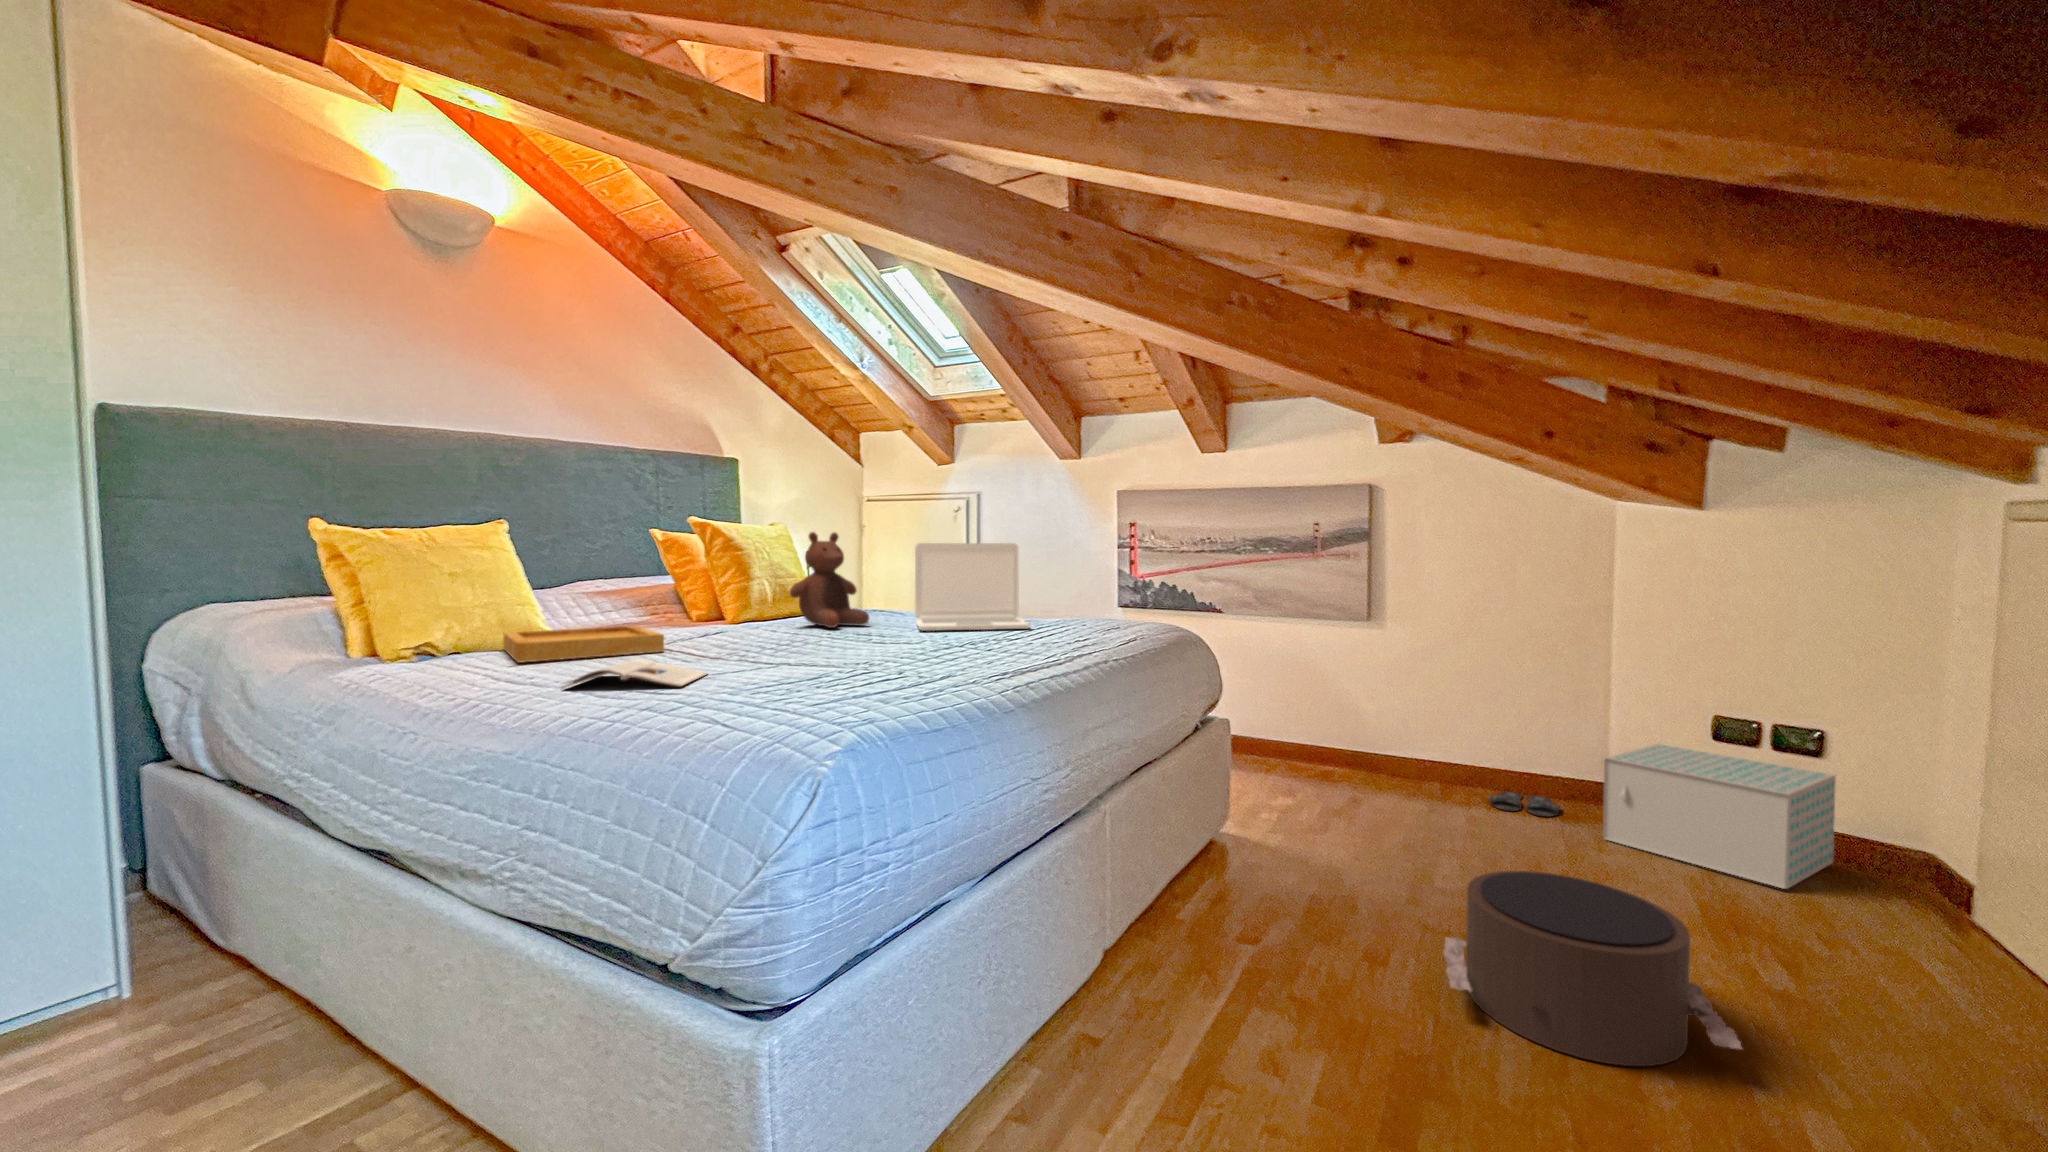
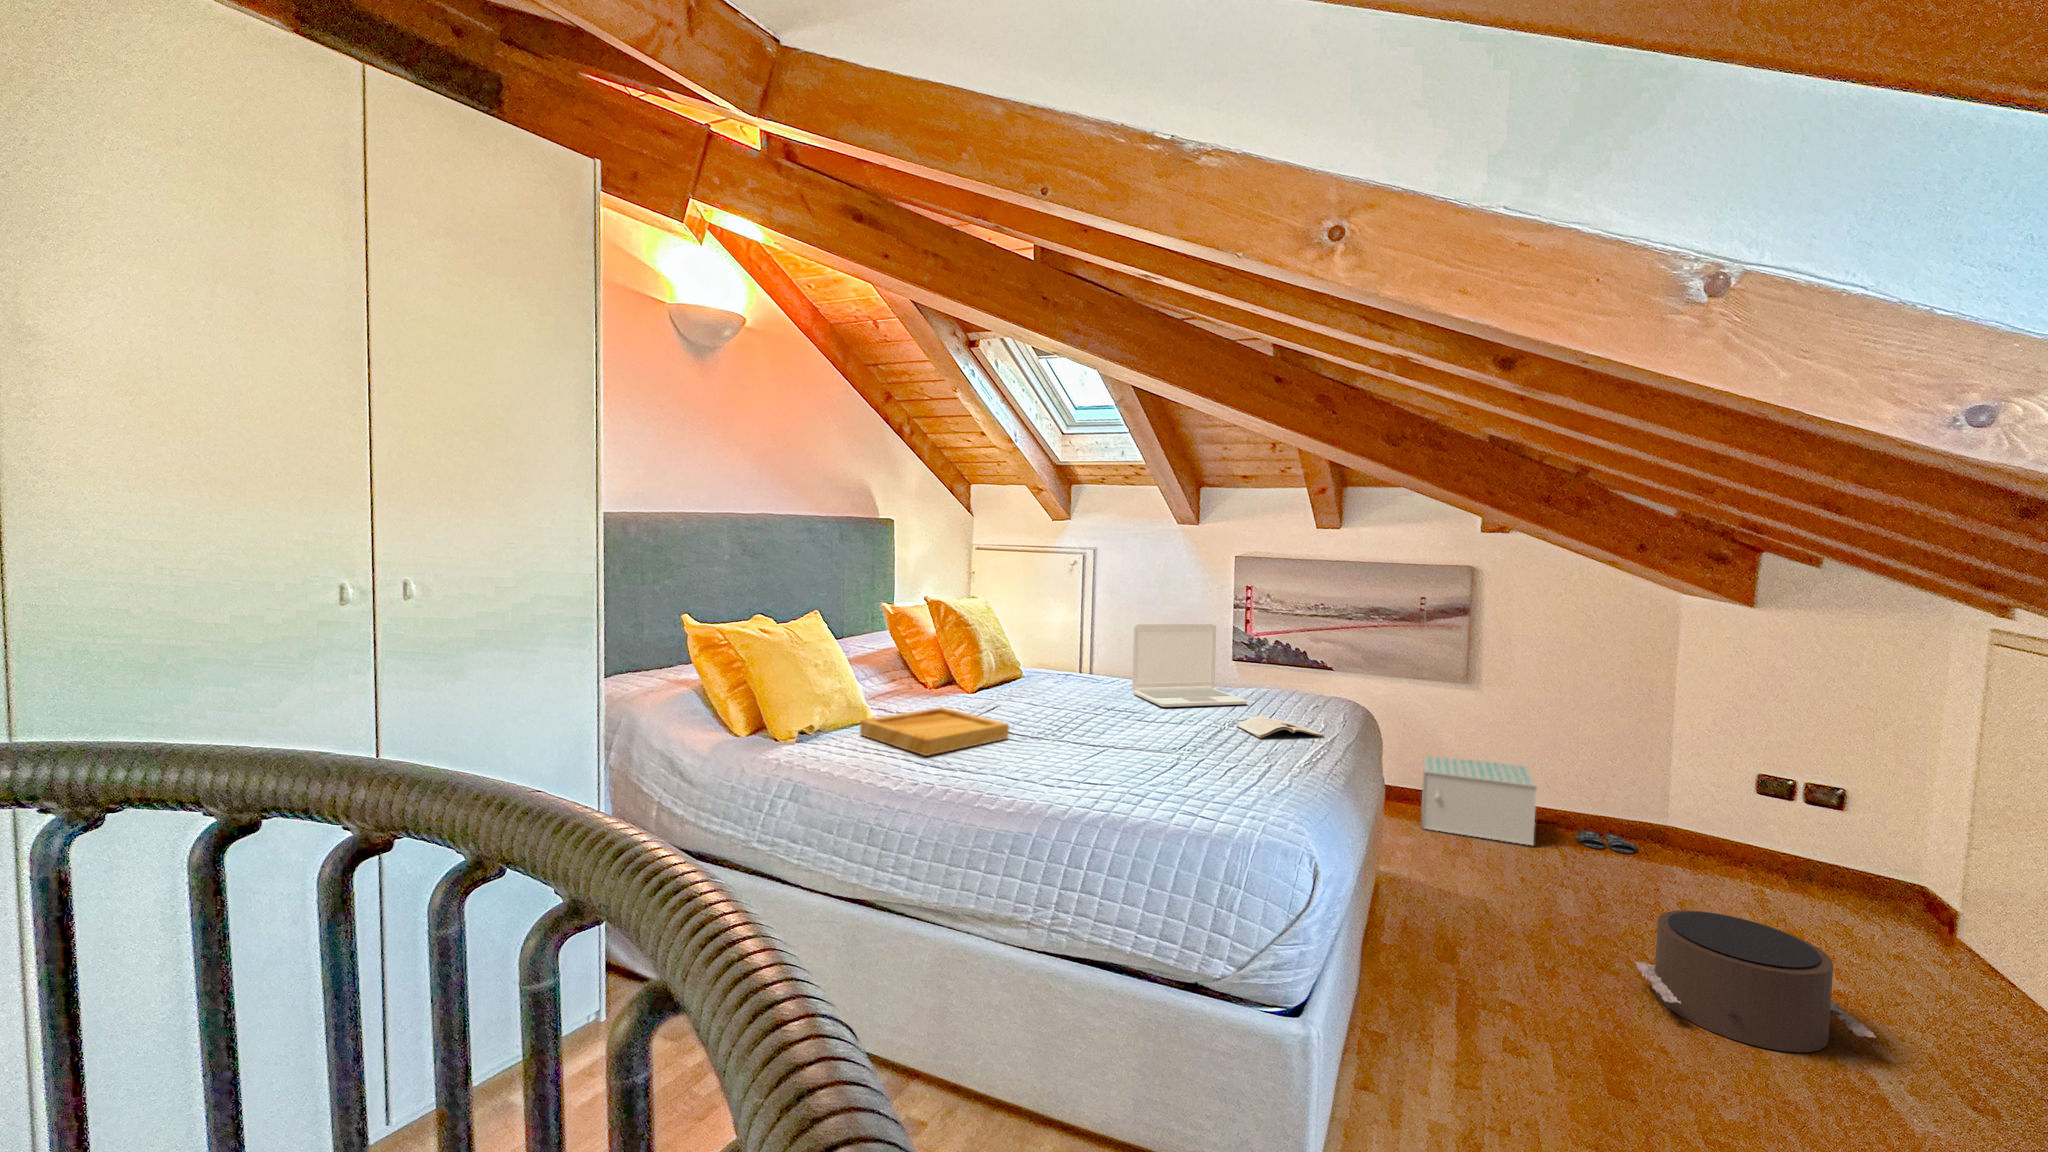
stuffed bear: present [789,532,869,628] -> none [1038,614,1101,703]
magazine: present [563,659,707,688] -> present [1236,716,1324,738]
storage box: present [1603,744,1836,889] -> present [1422,756,1537,845]

